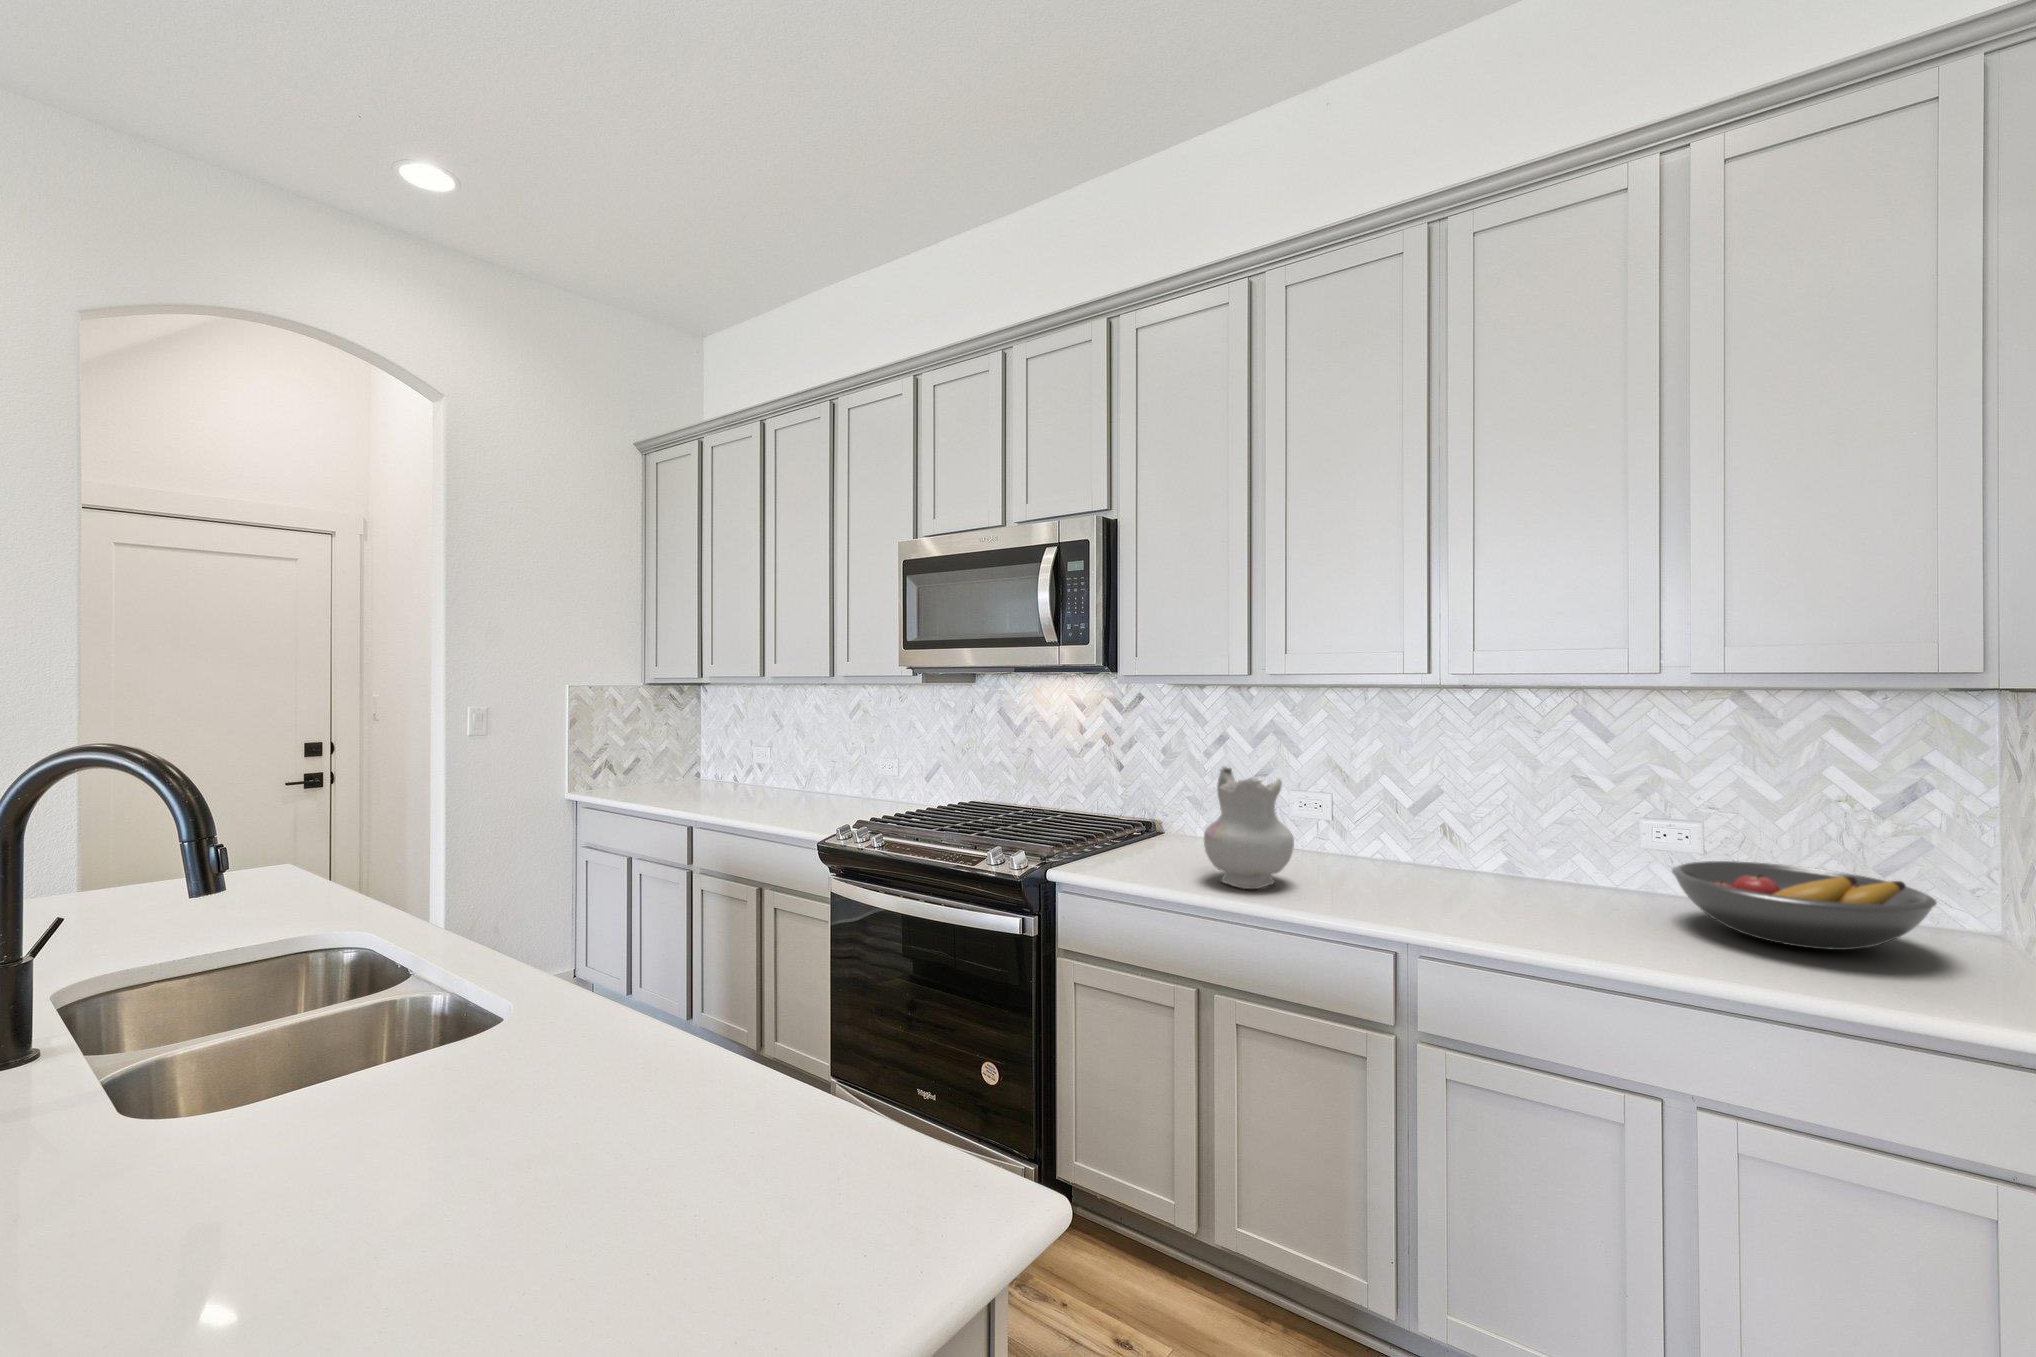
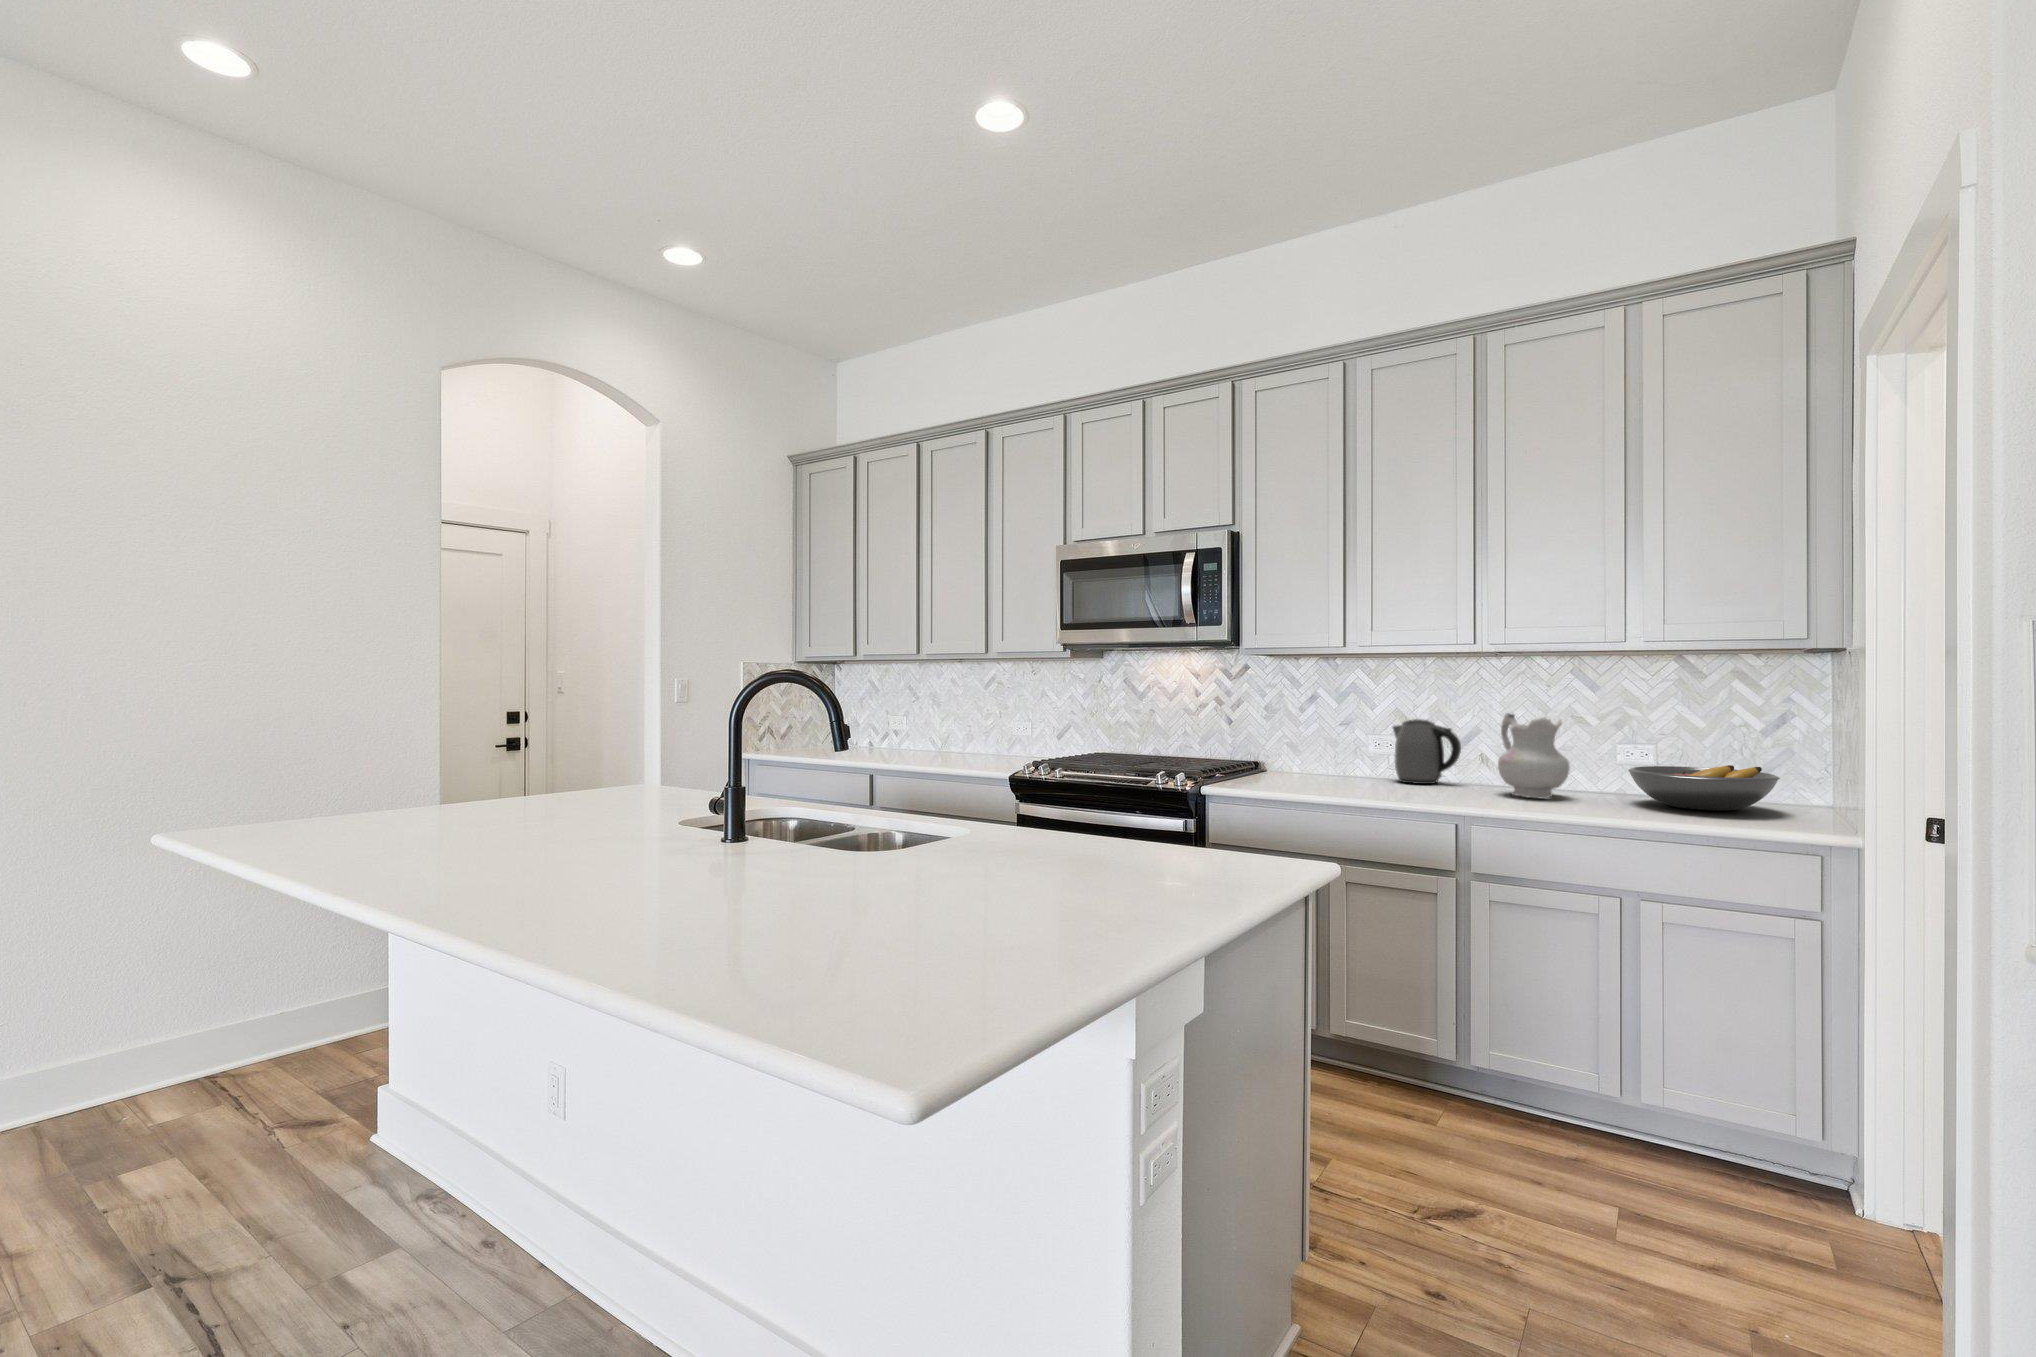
ceramic pitcher: present [1204,767,1294,889] -> present [1498,713,1570,798]
kettle: none [1319,777,1415,870] -> present [1393,719,1461,784]

